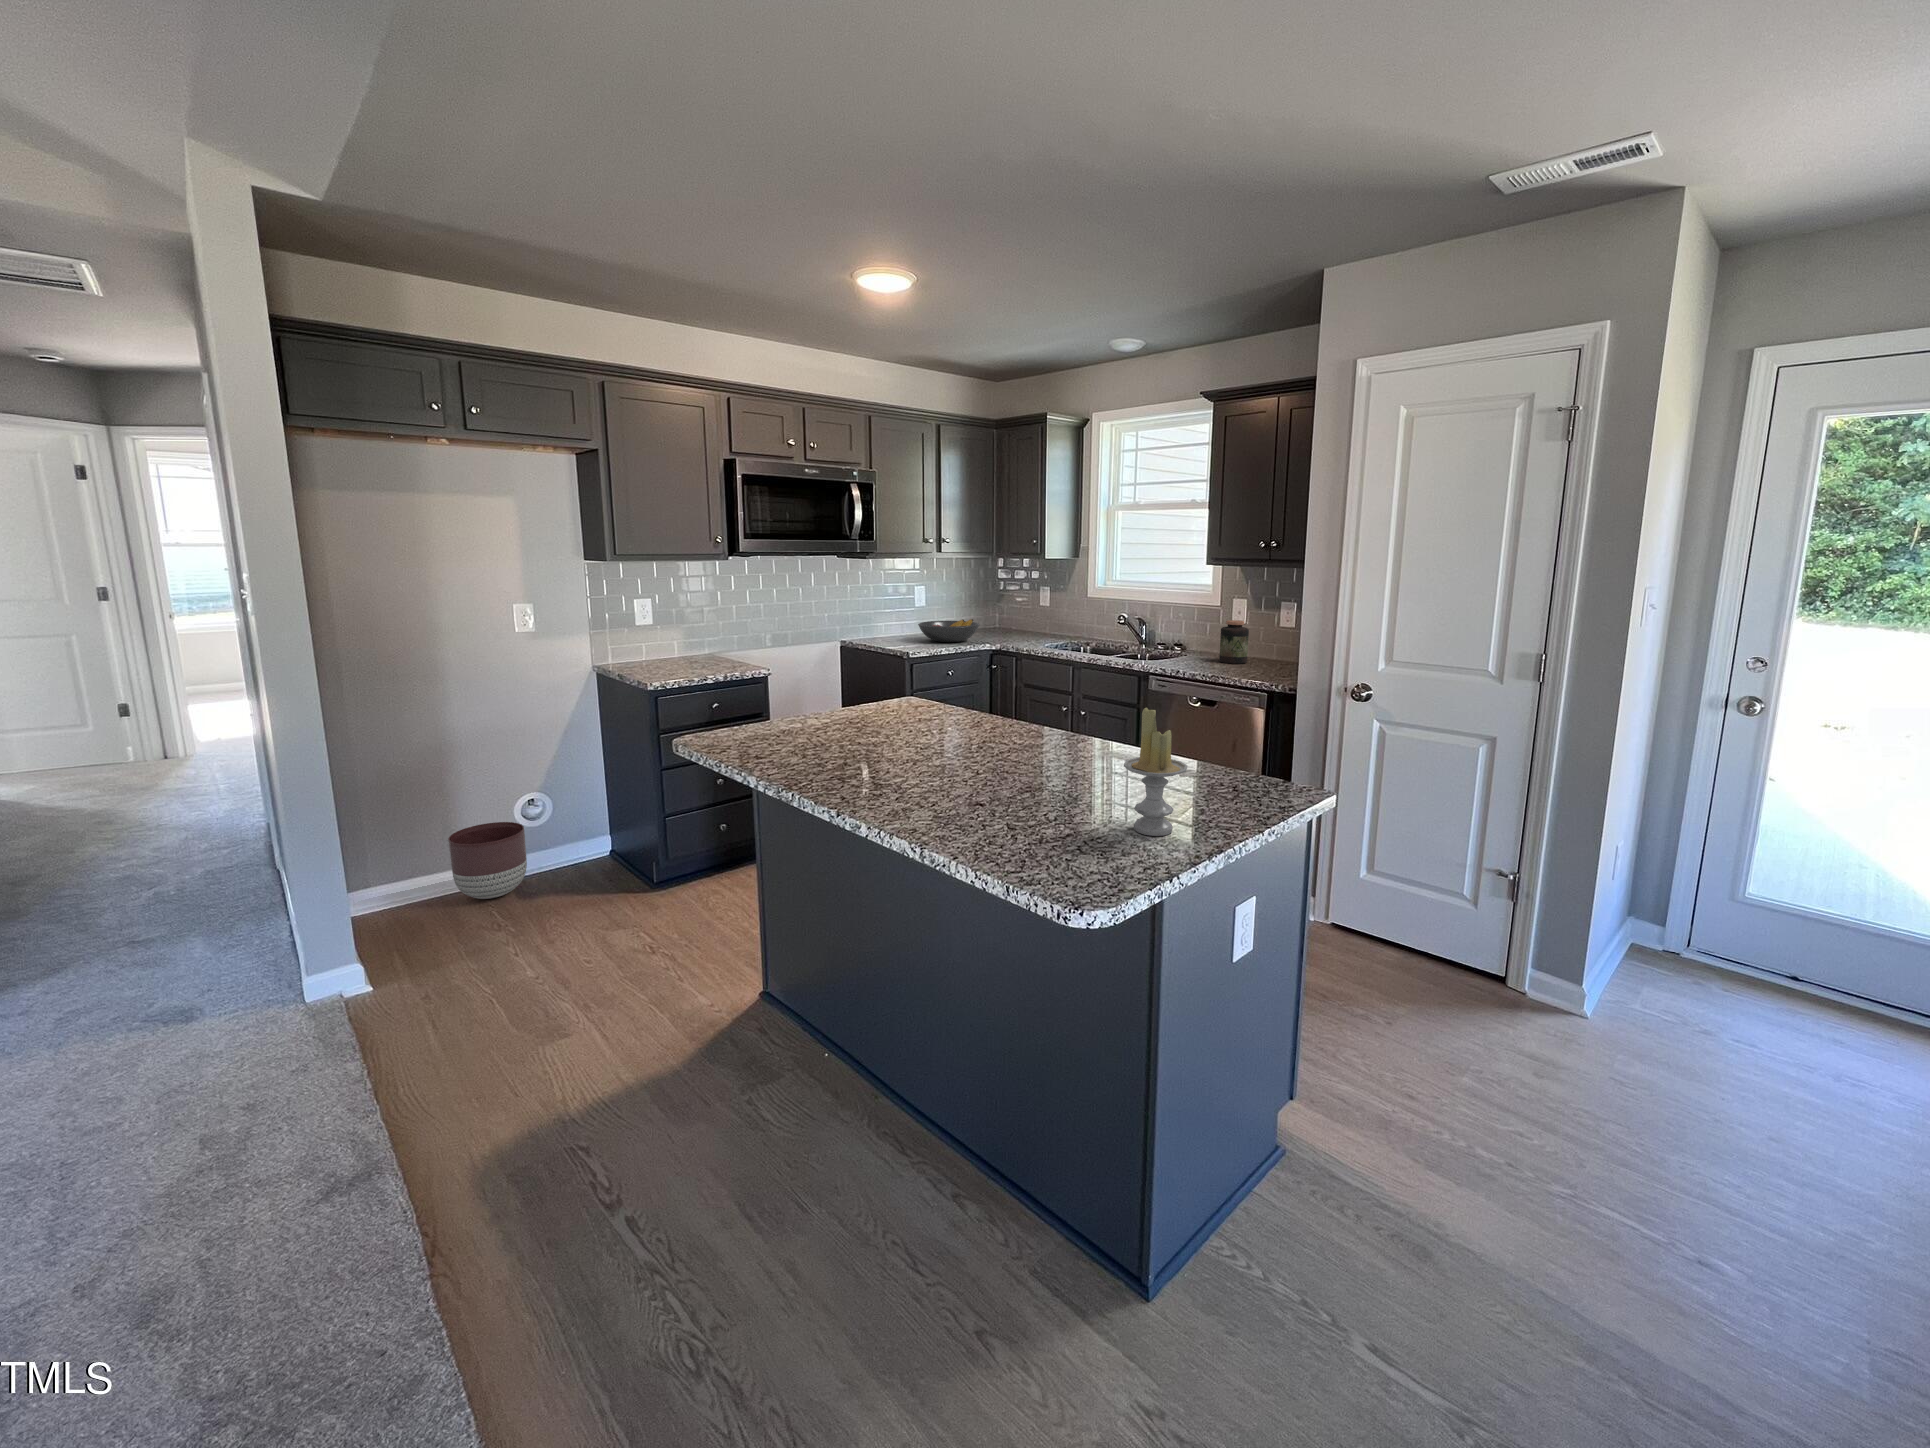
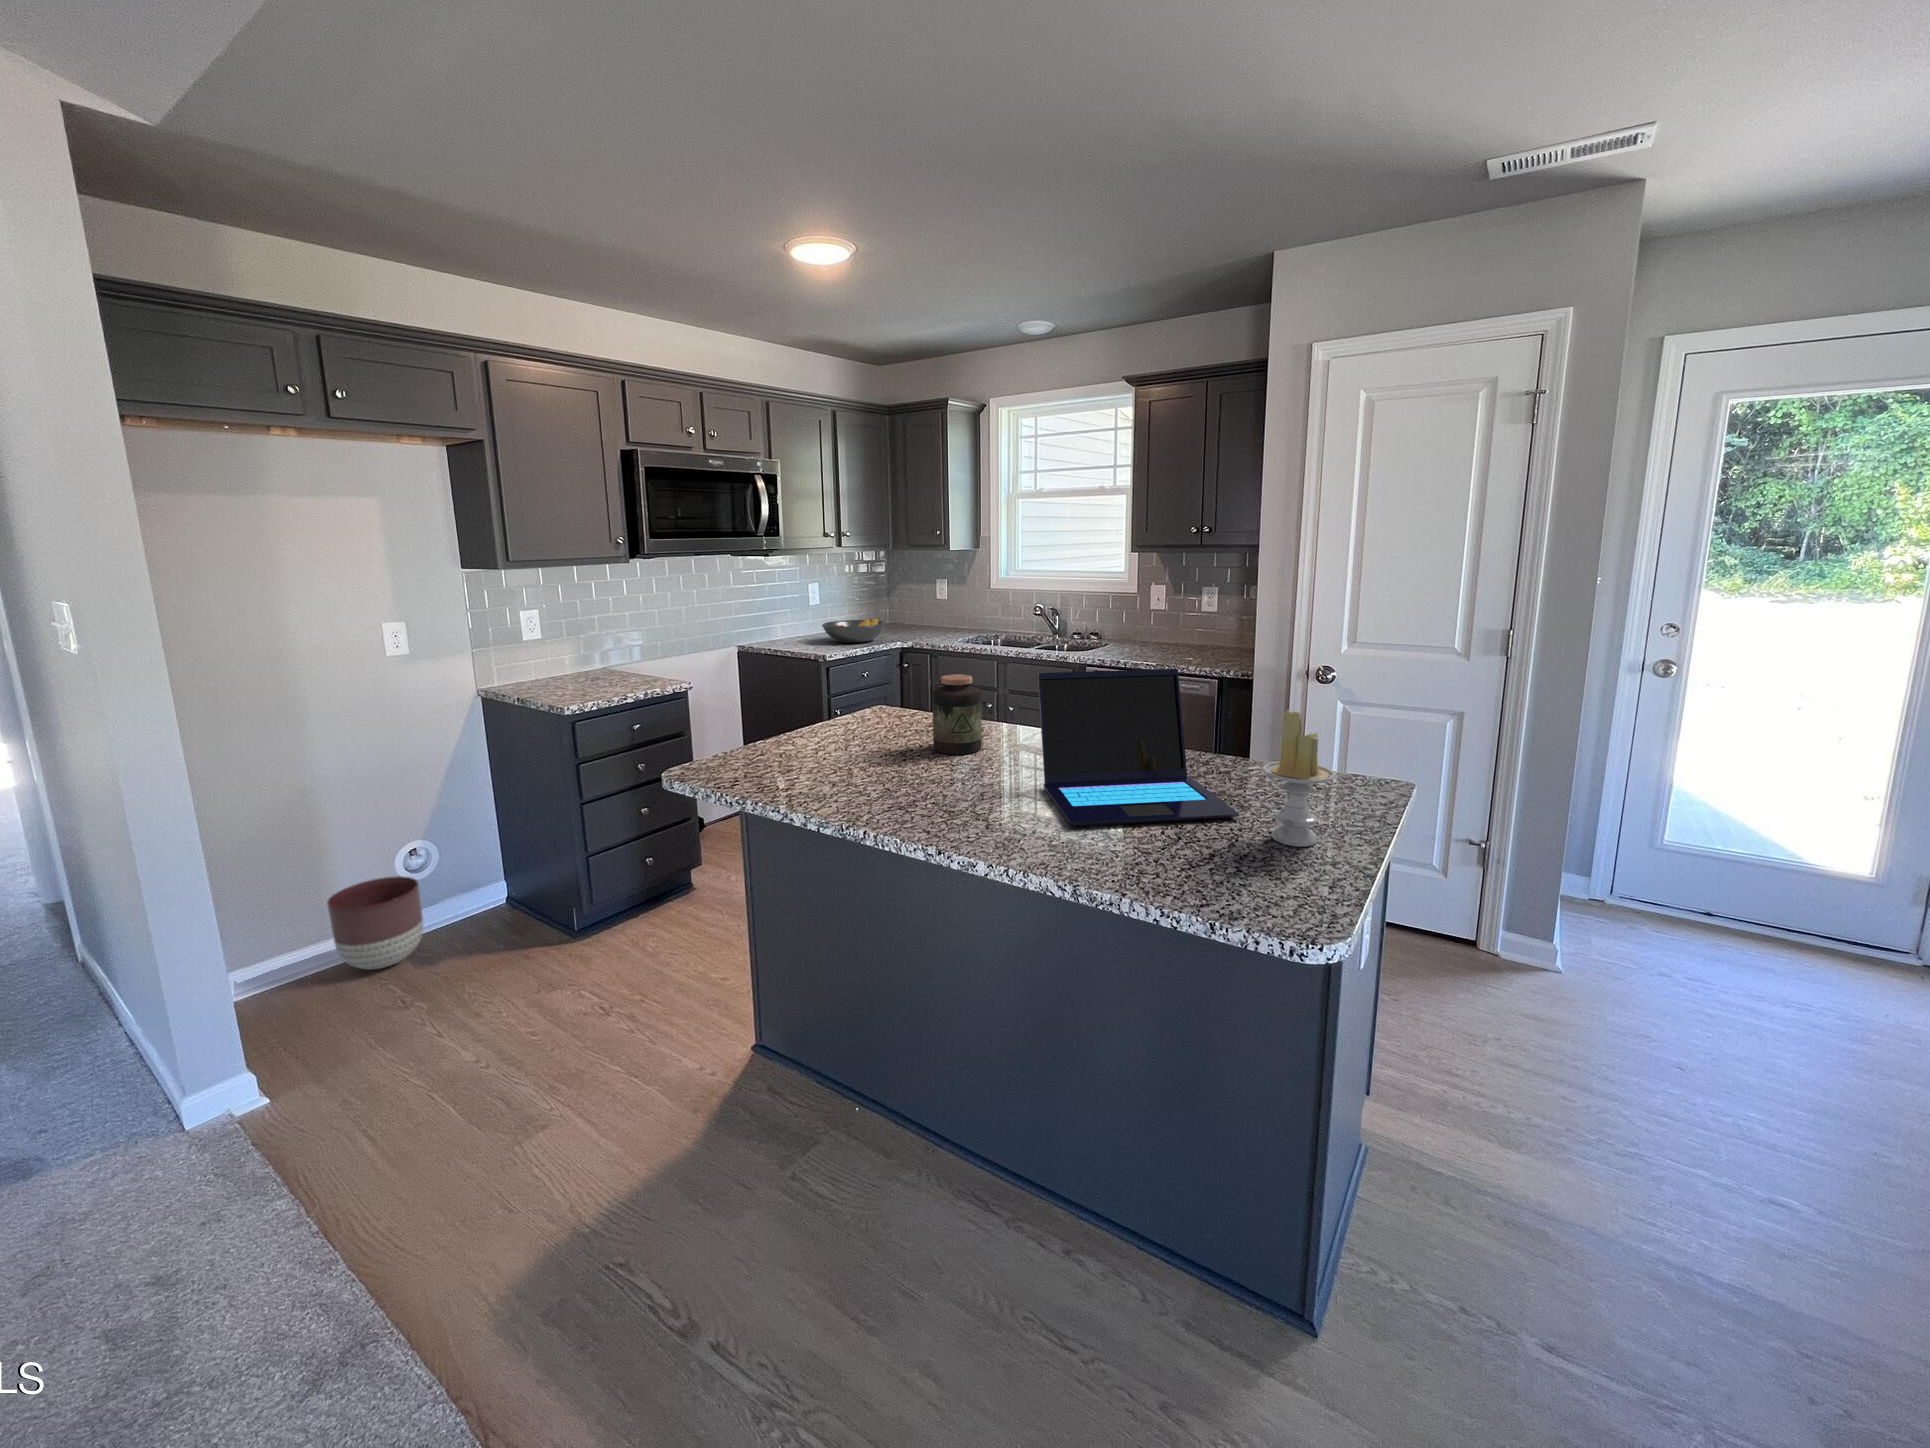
jar: present [1219,620,1249,664] -> present [933,674,982,755]
laptop: none [963,668,1123,808] -> present [1038,669,1239,826]

